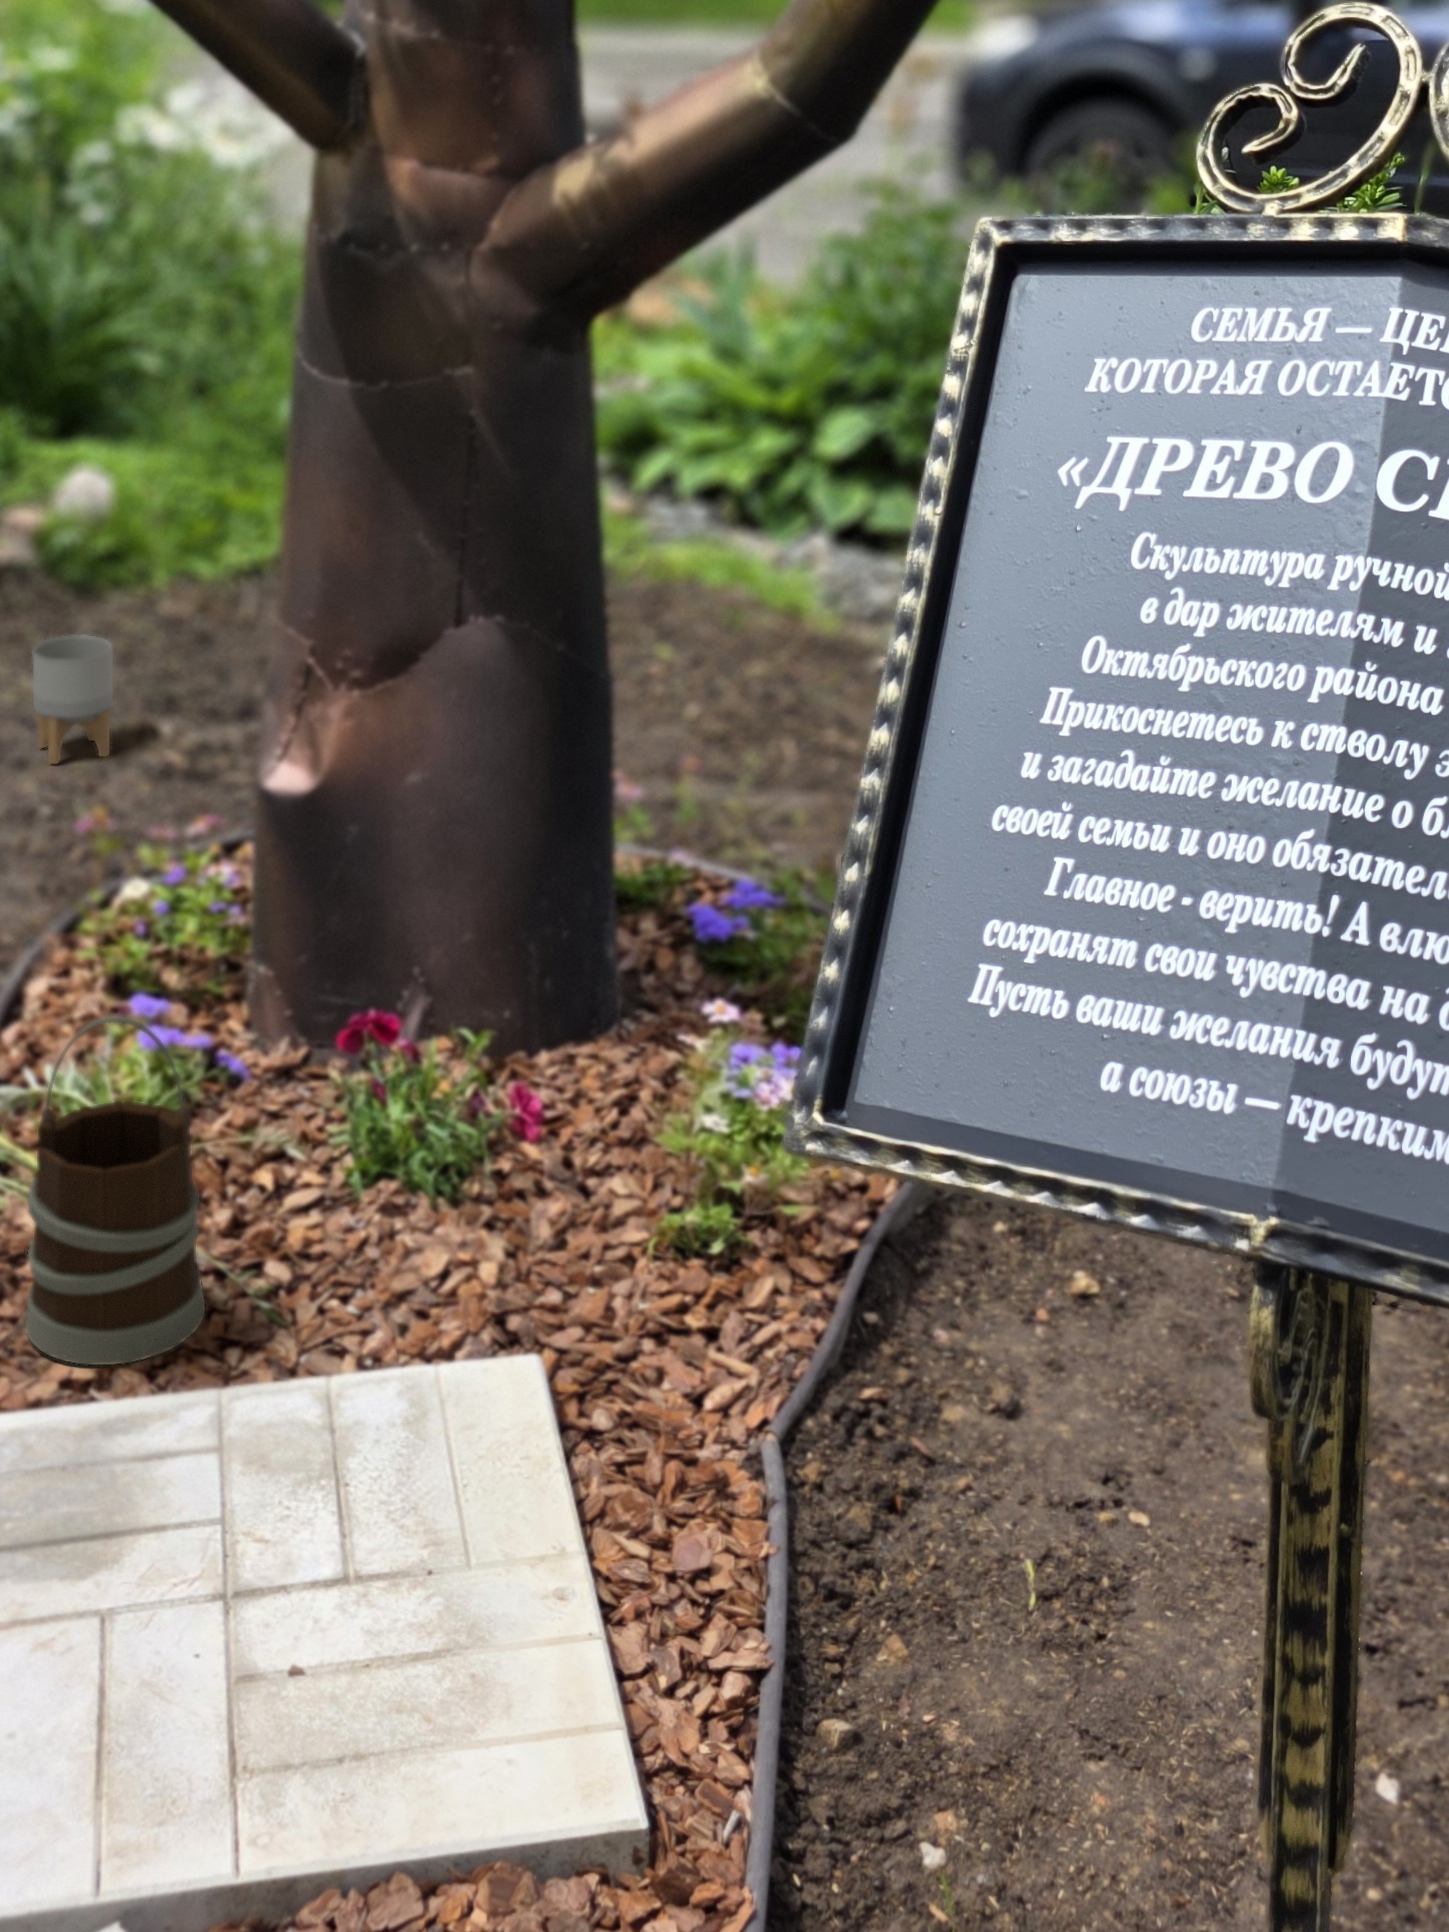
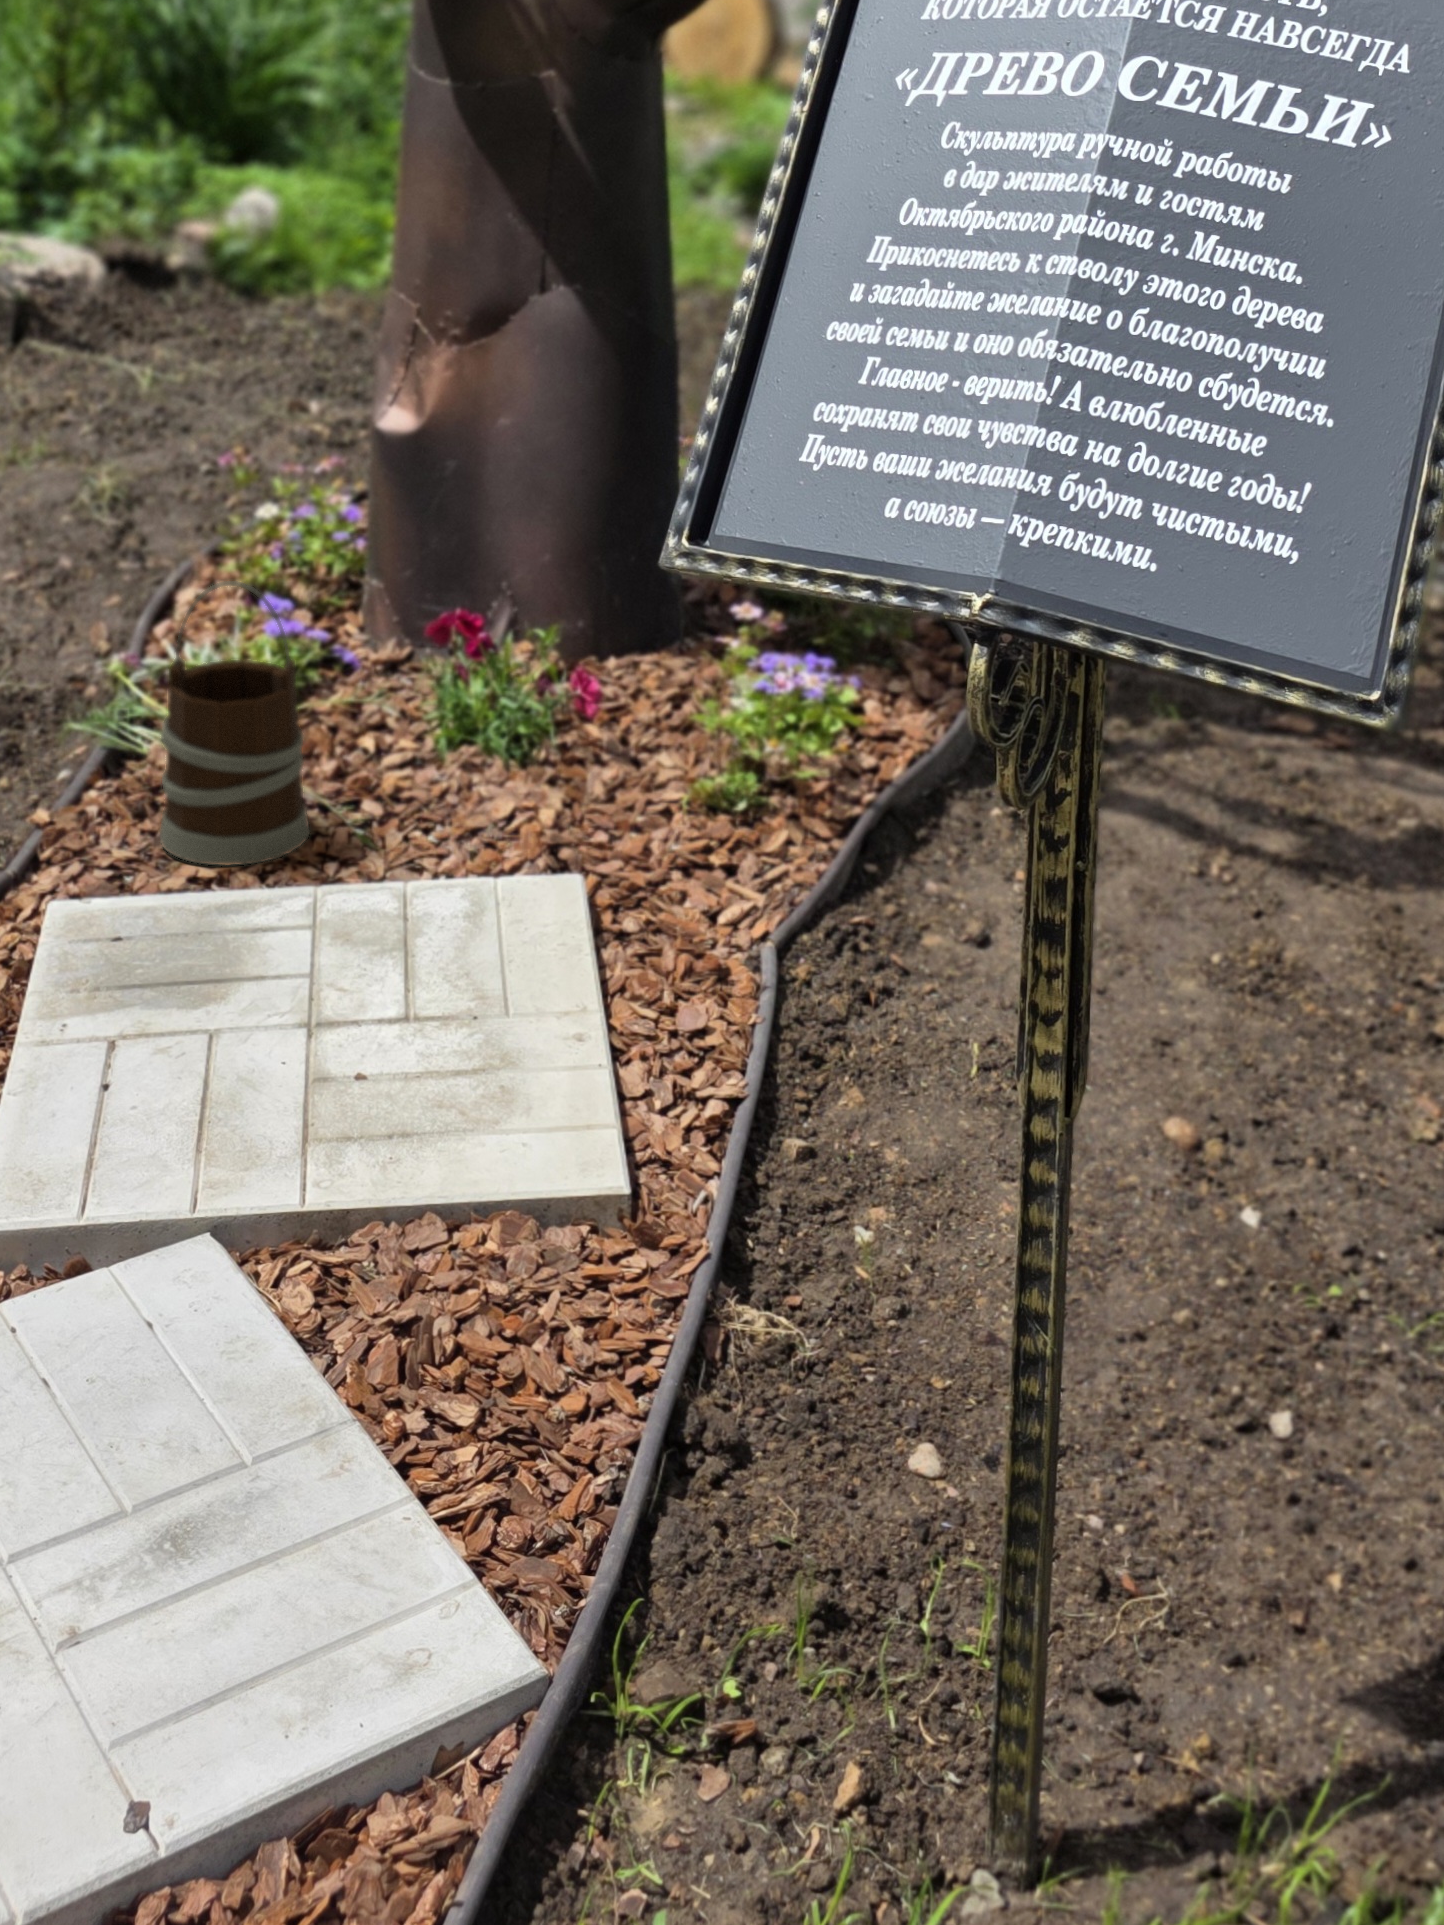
planter: present [33,635,113,764] -> none [228,337,300,451]

